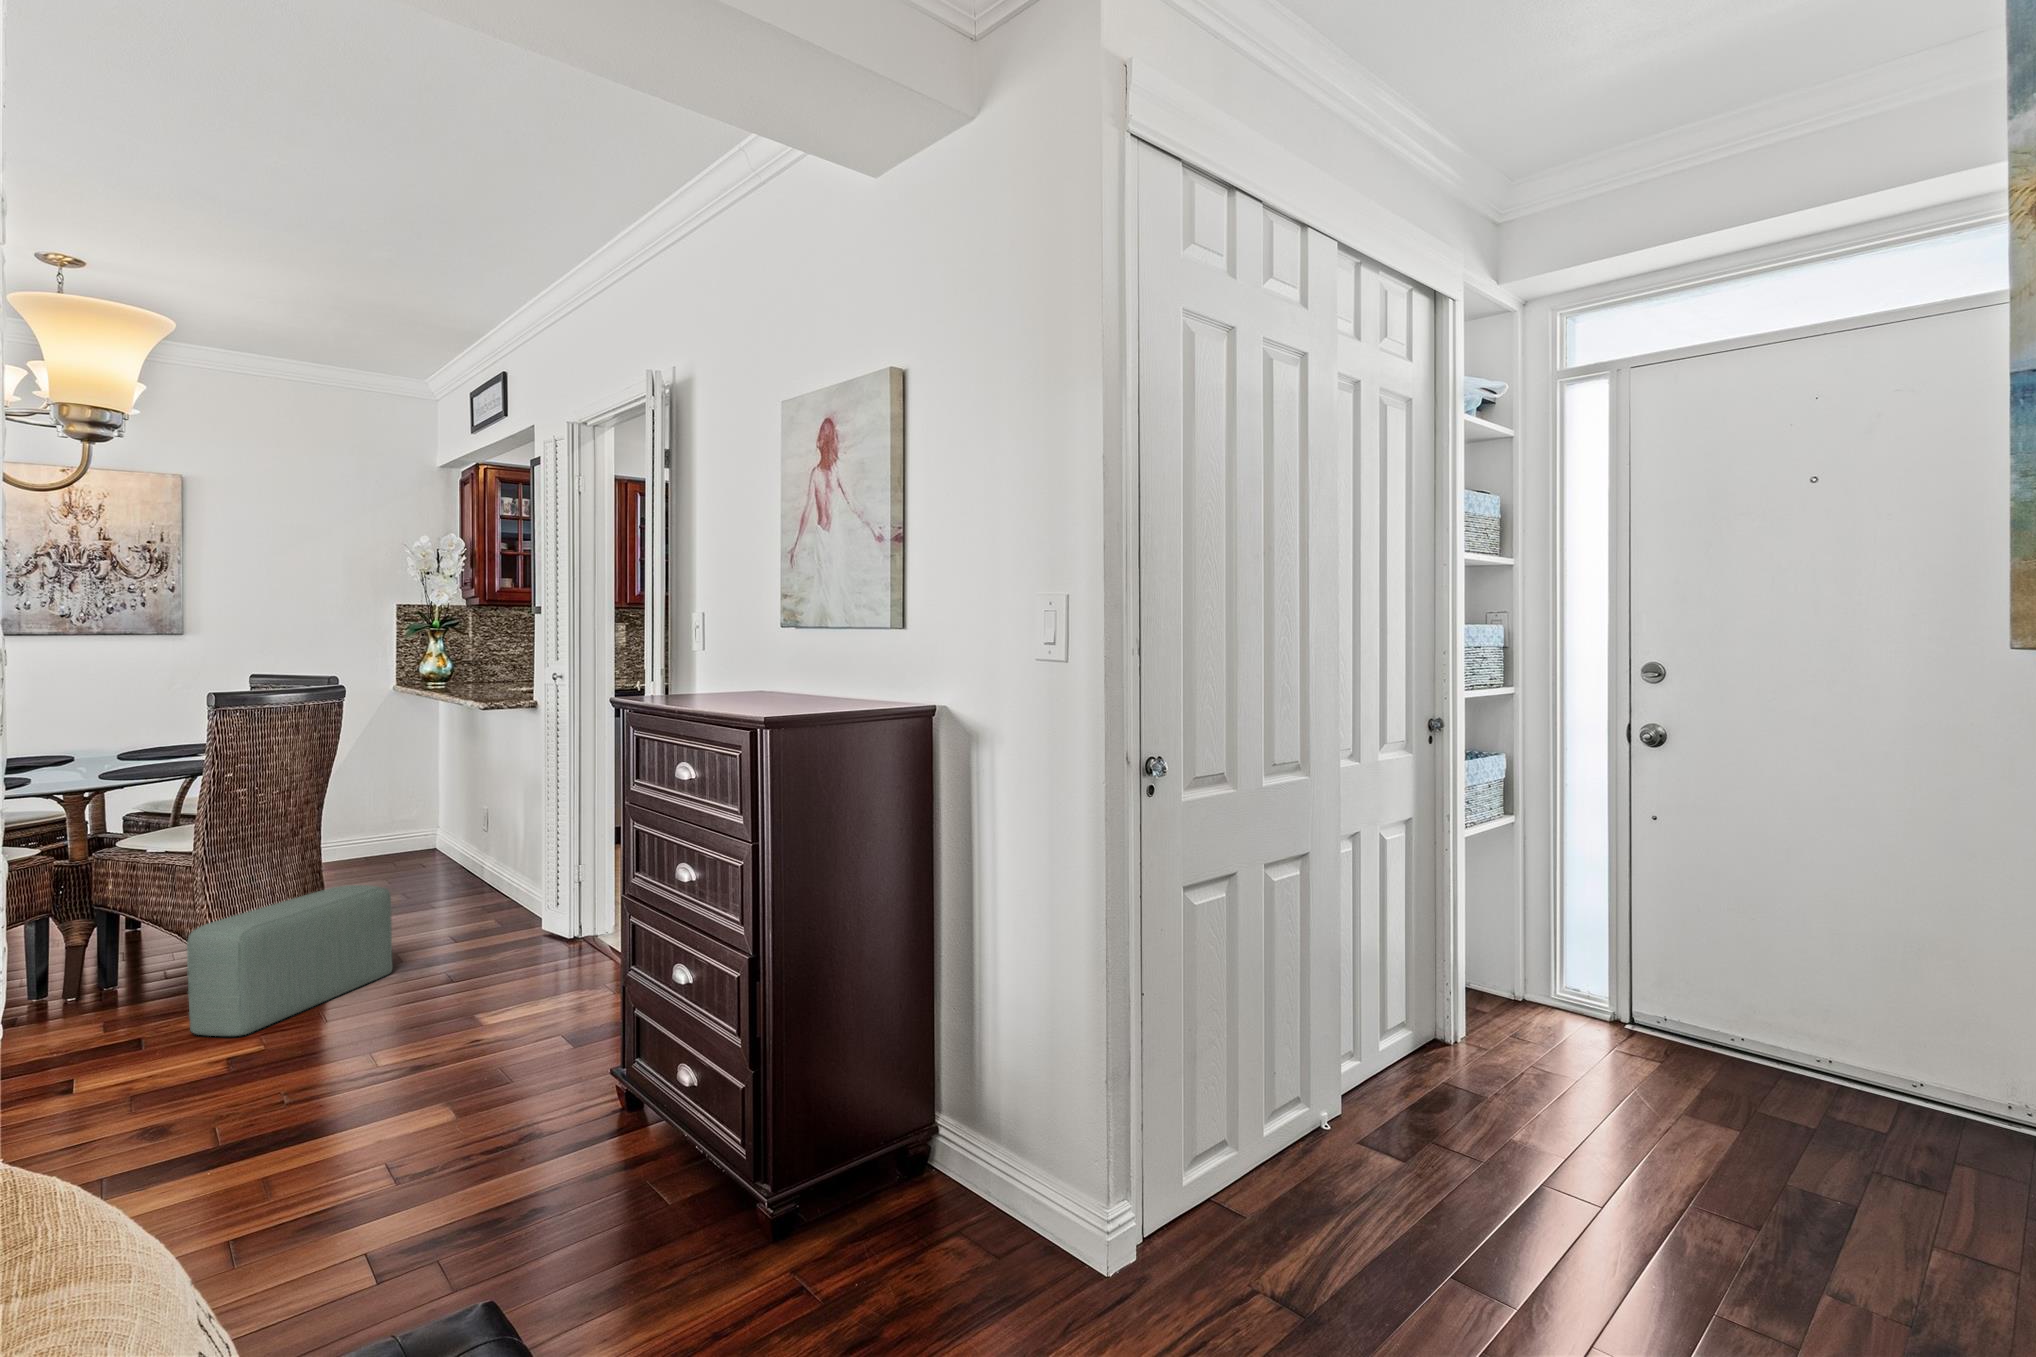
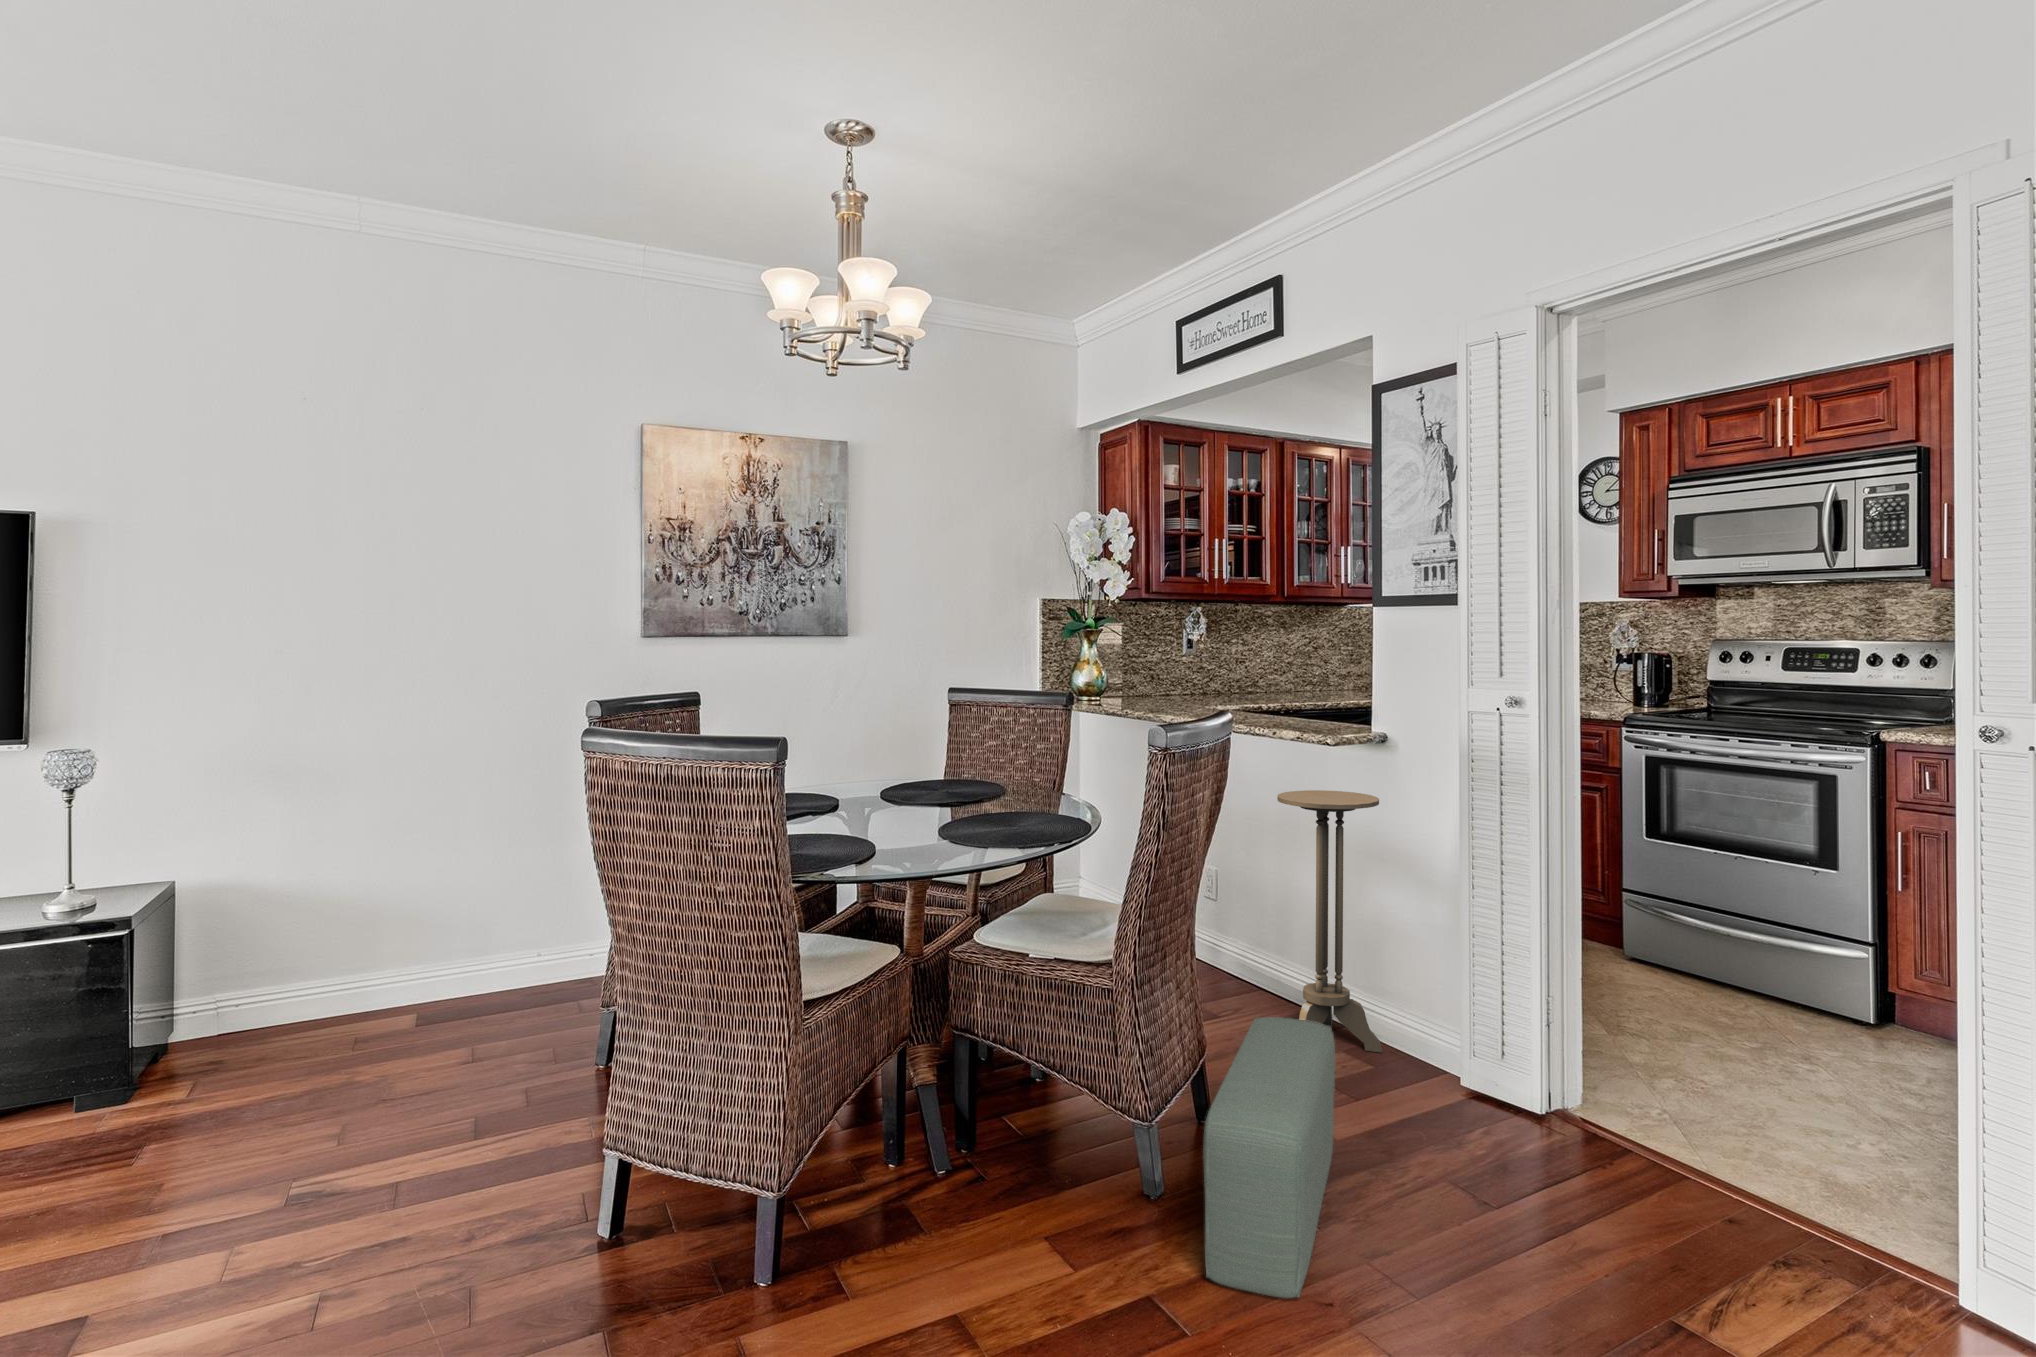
side table: none [452,742,533,928] -> present [1277,790,1382,1053]

